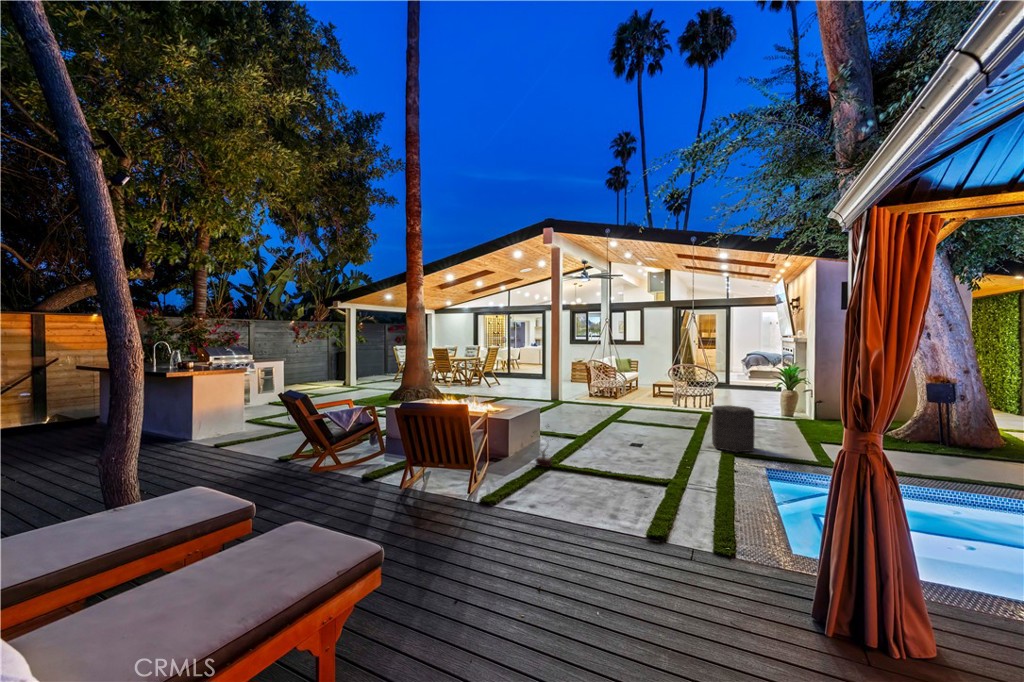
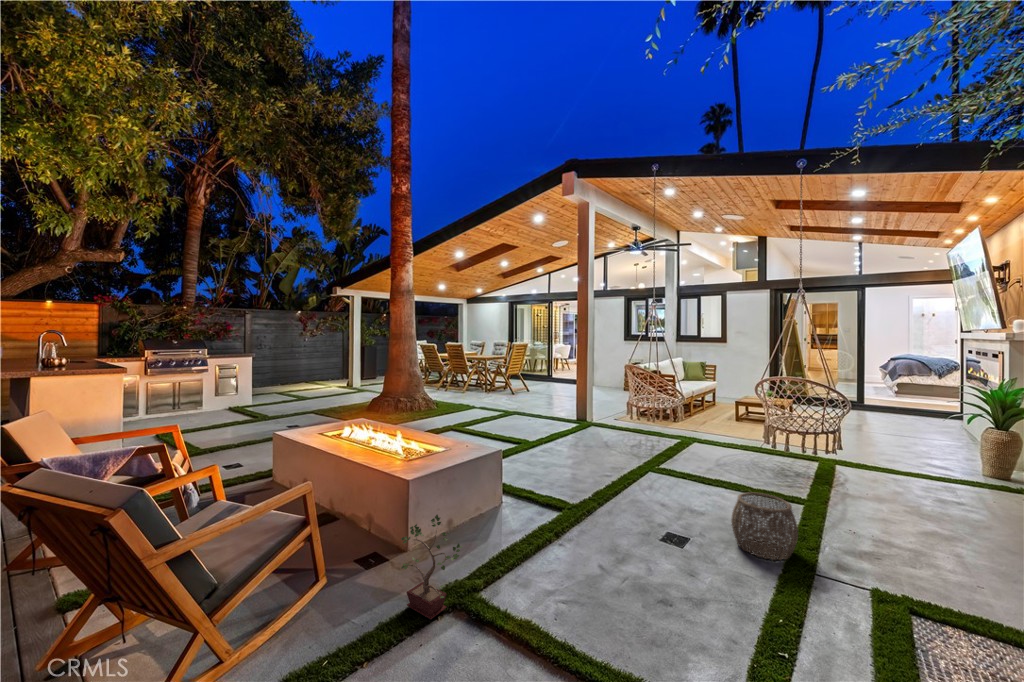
ottoman: present [712,405,755,453] -> none [851,479,979,612]
woven basket: none [662,418,691,445] -> present [731,492,798,560]

